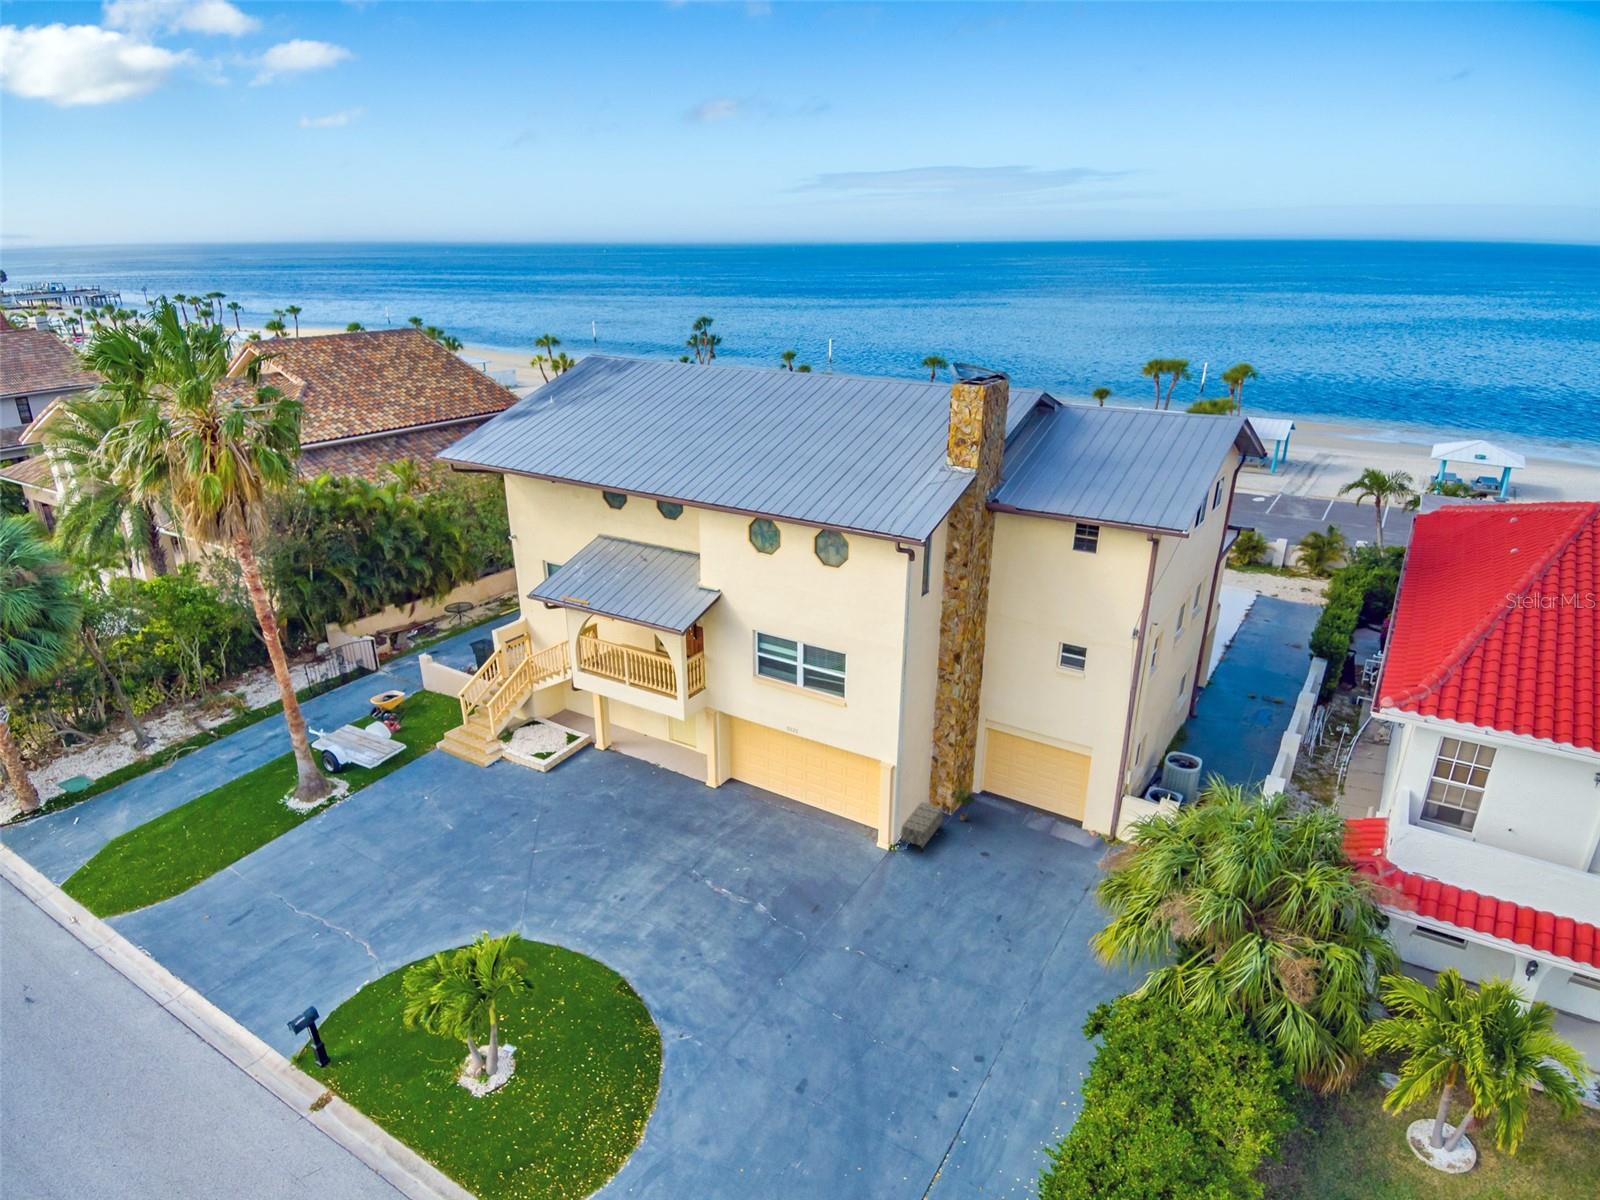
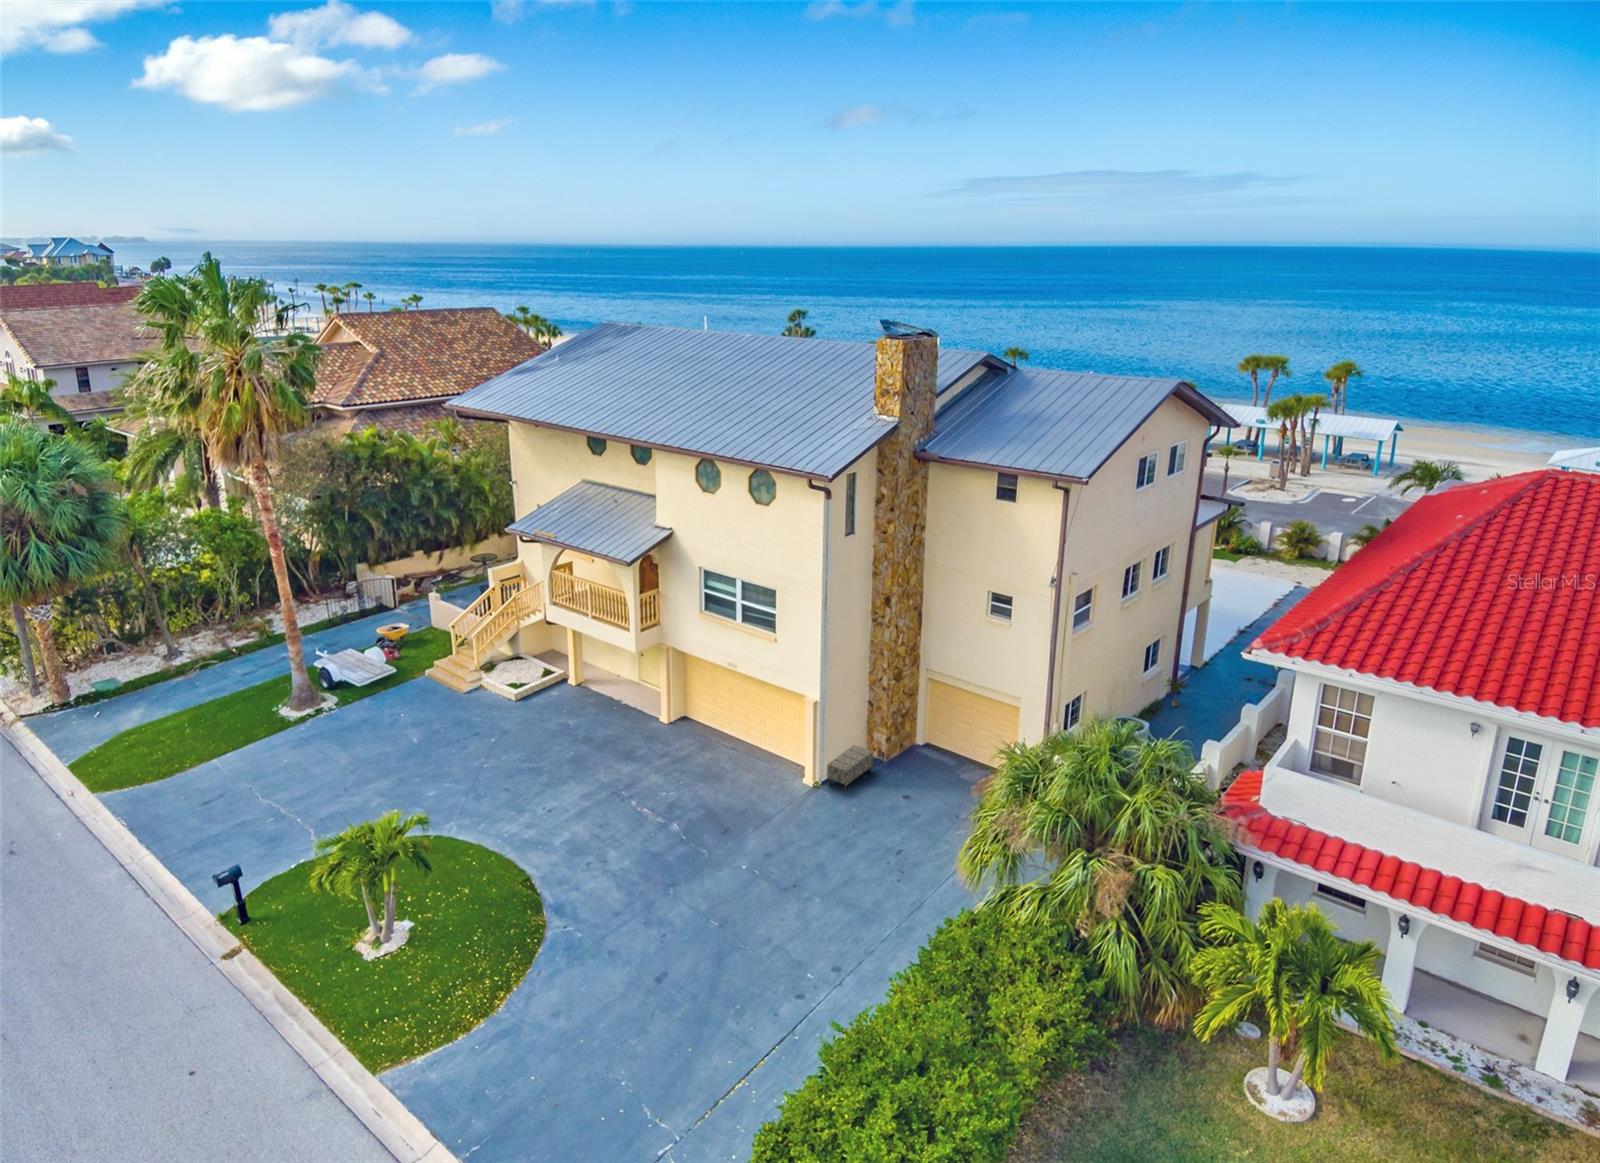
potted plant: present [952,787,975,821] -> present [1166,679,1188,707]

